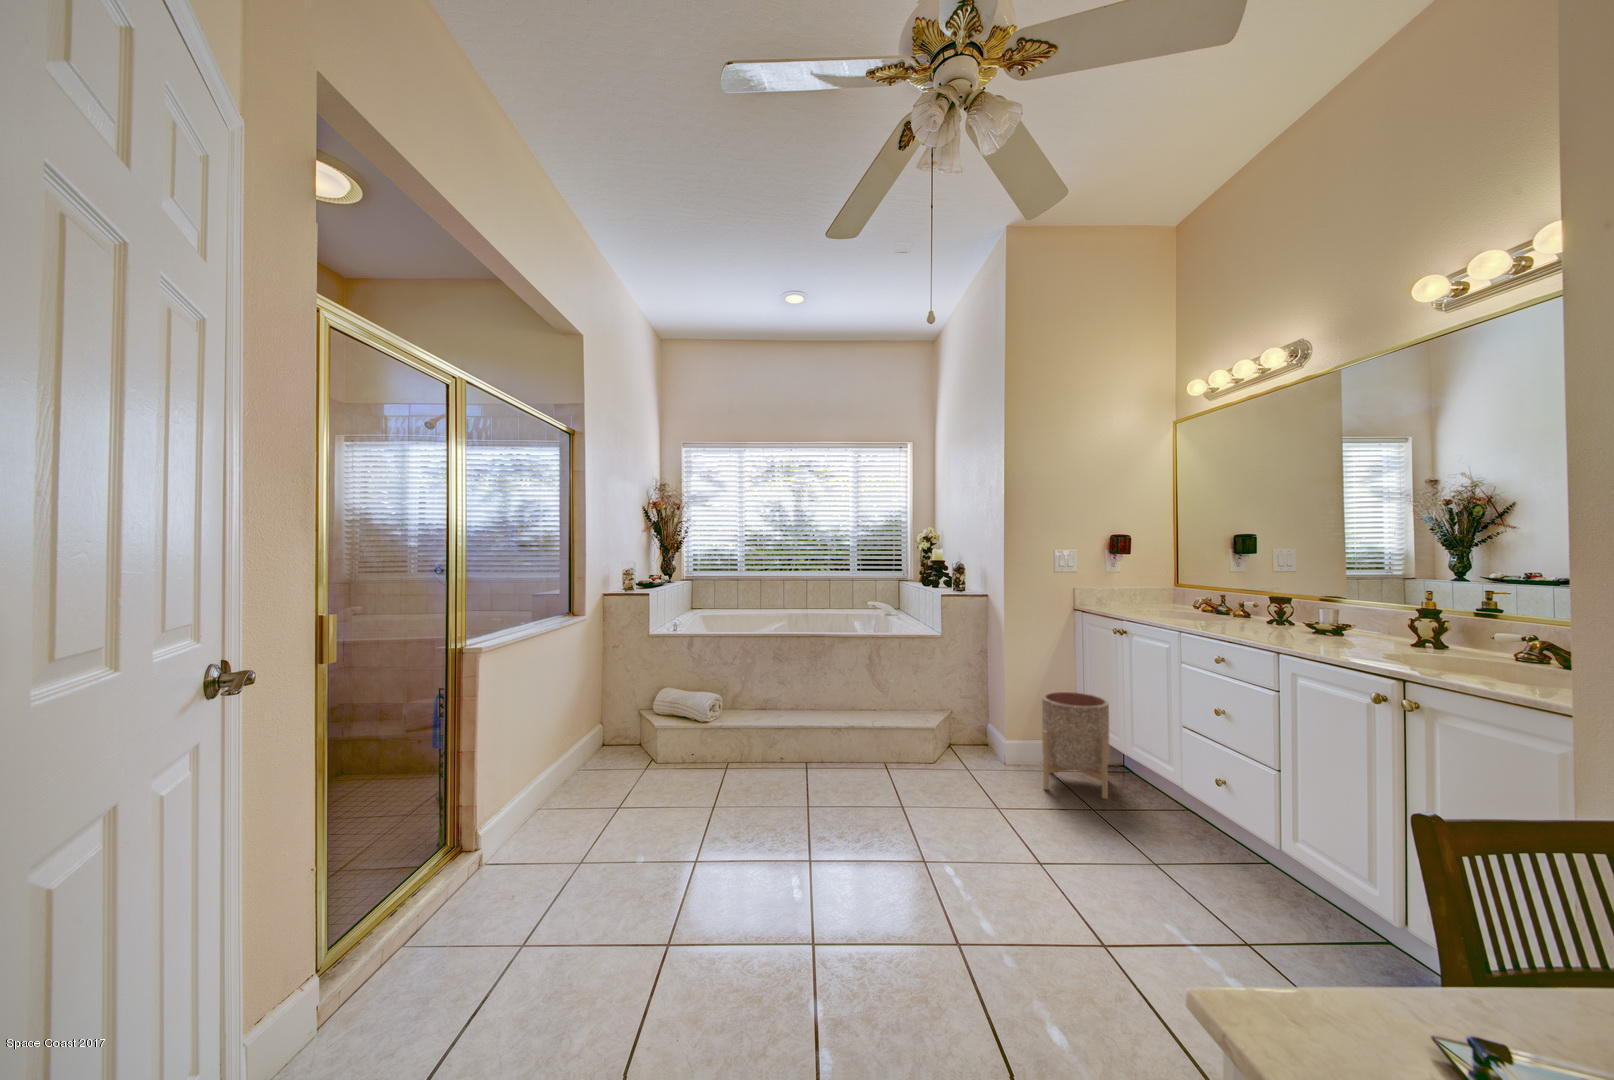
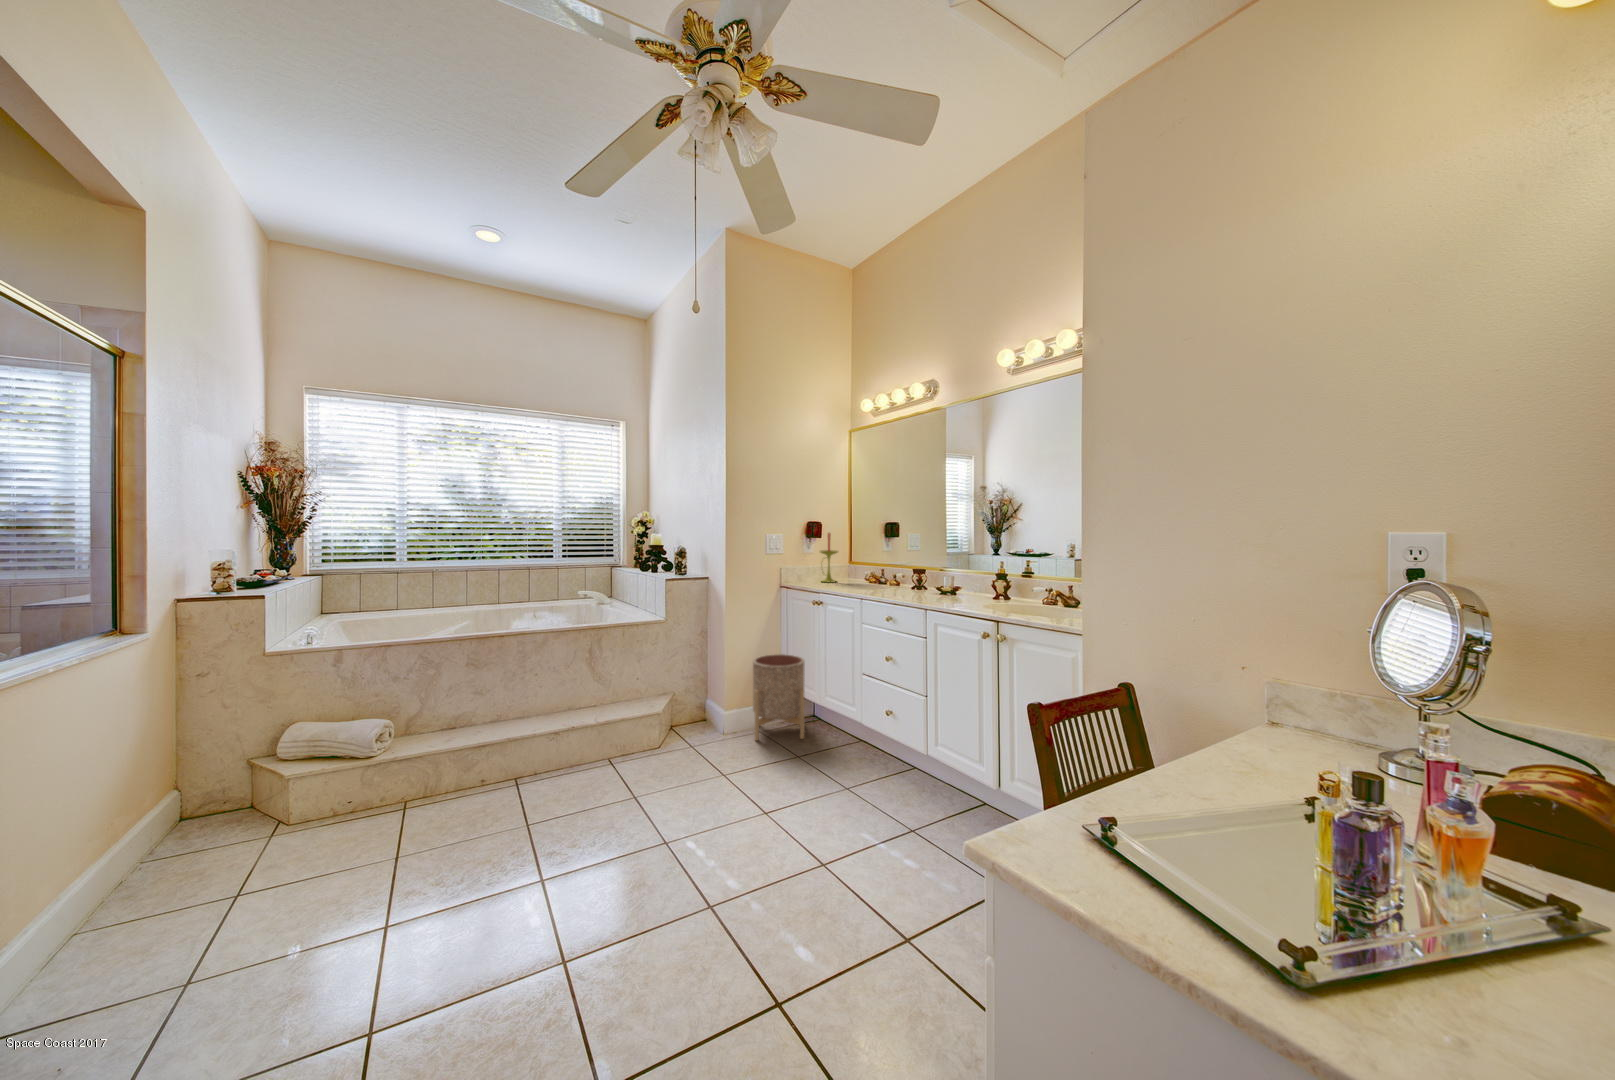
candle: none [1131,546,1159,610] -> present [821,533,838,582]

